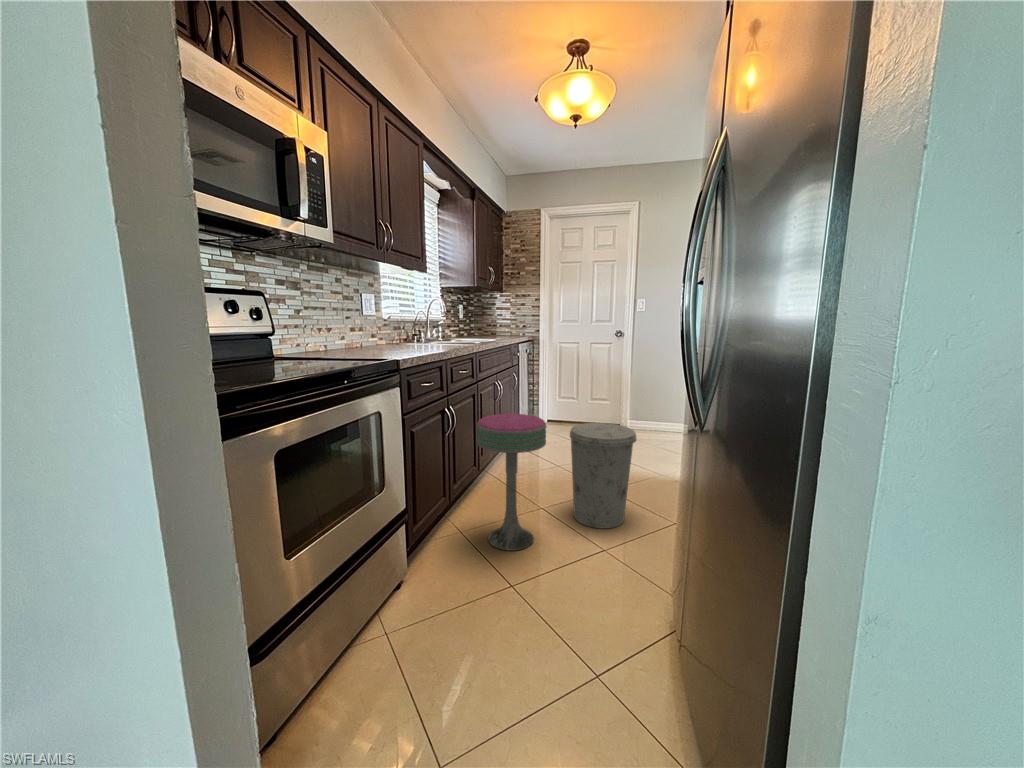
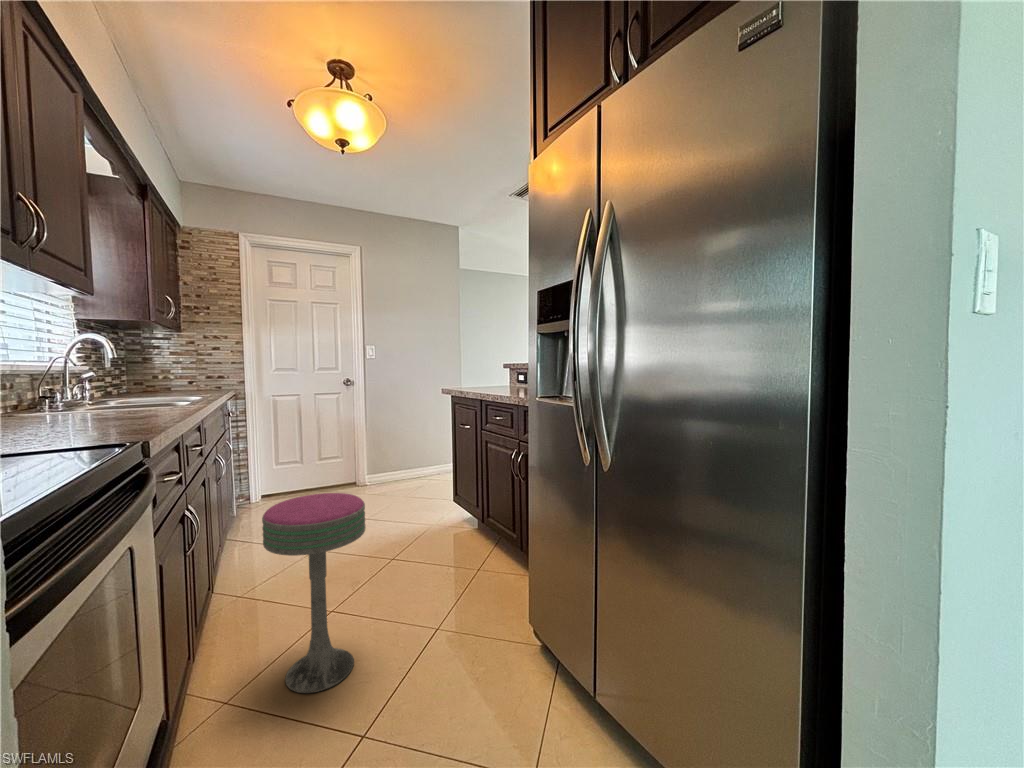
trash can: present [570,423,636,528] -> none [366,483,443,611]

